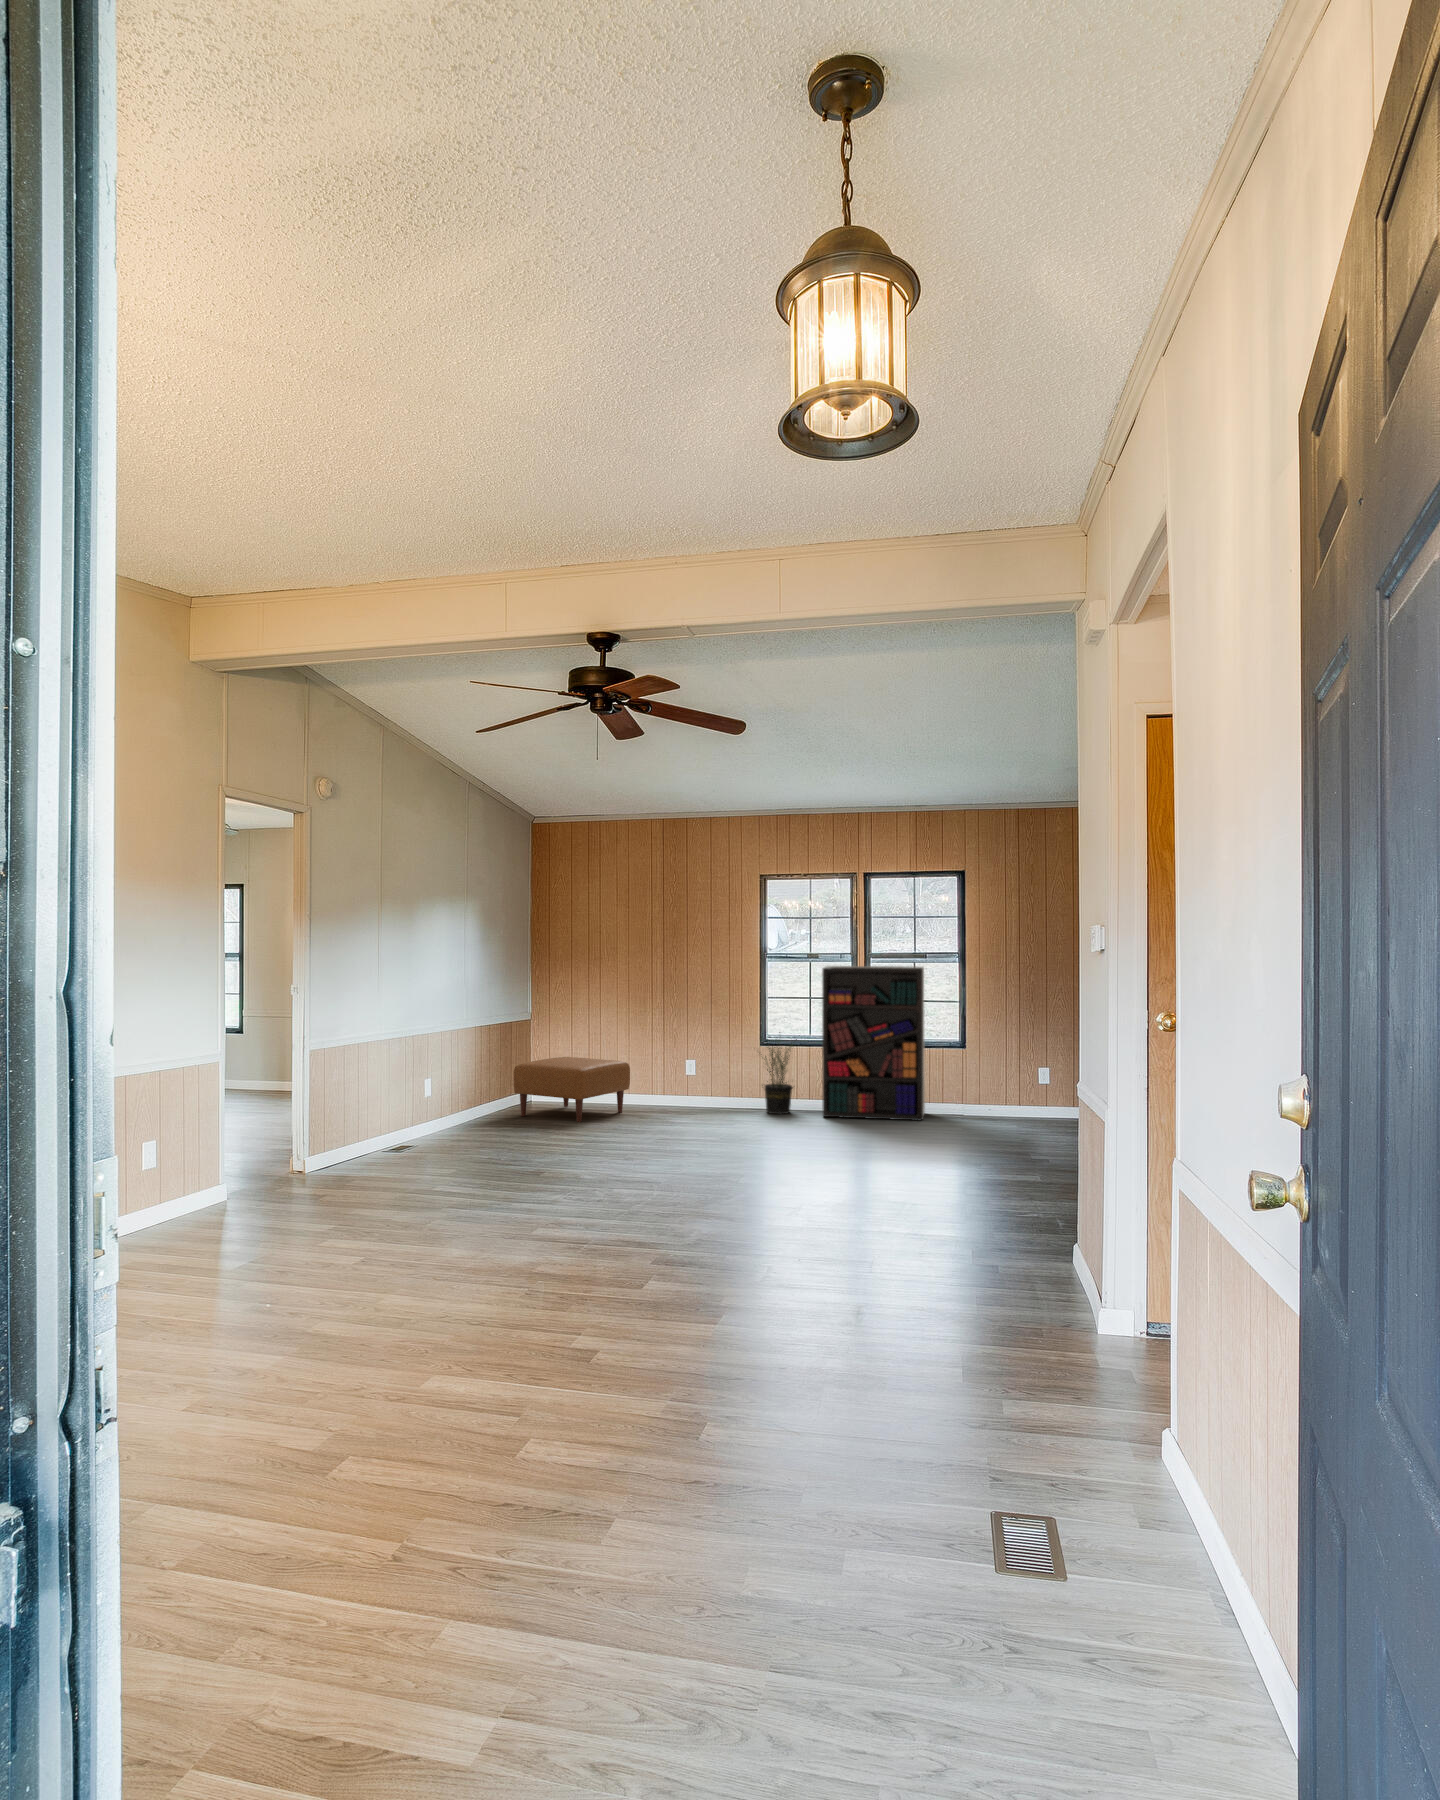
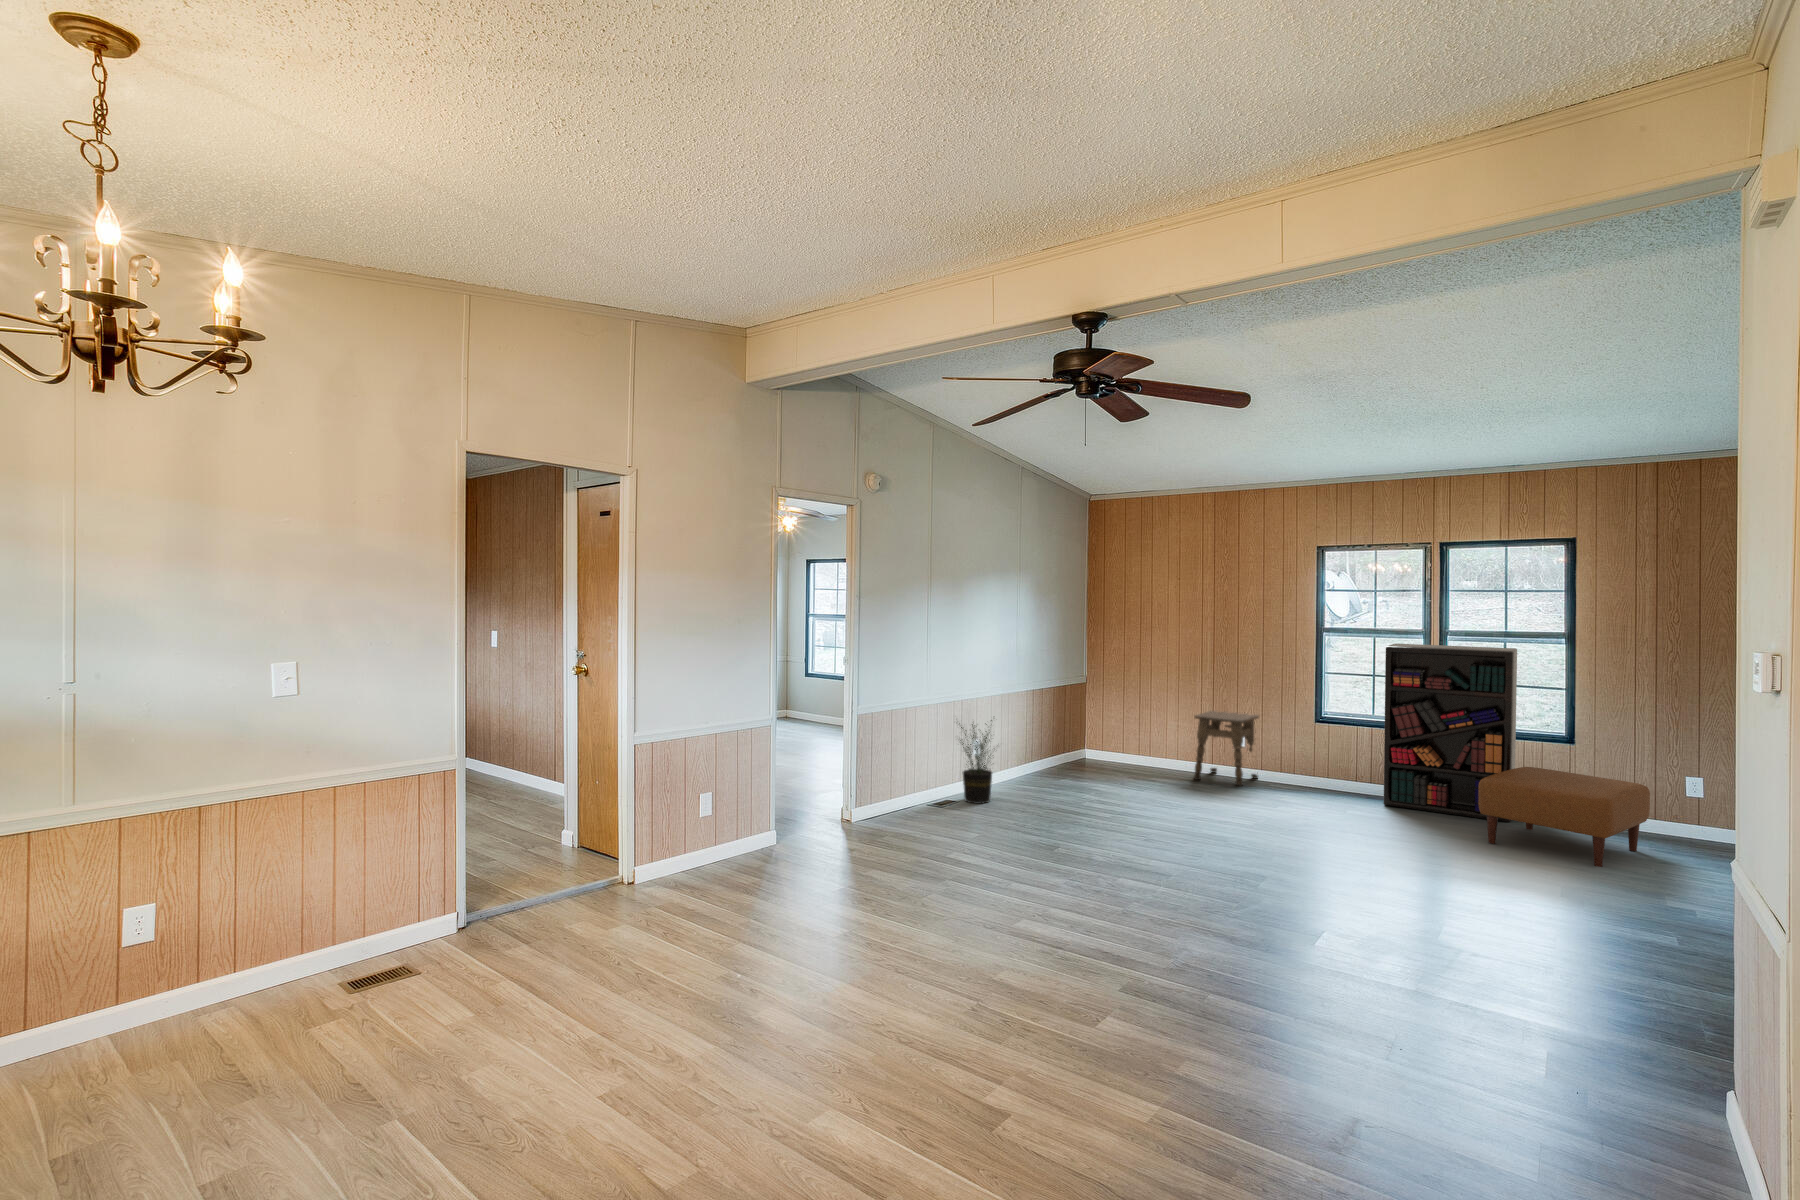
potted plant: present [761,1032,800,1114] -> present [959,720,992,804]
side table: none [648,1041,709,1114] -> present [1194,711,1259,786]
ottoman: present [514,1057,630,1122] -> present [1478,767,1650,867]

